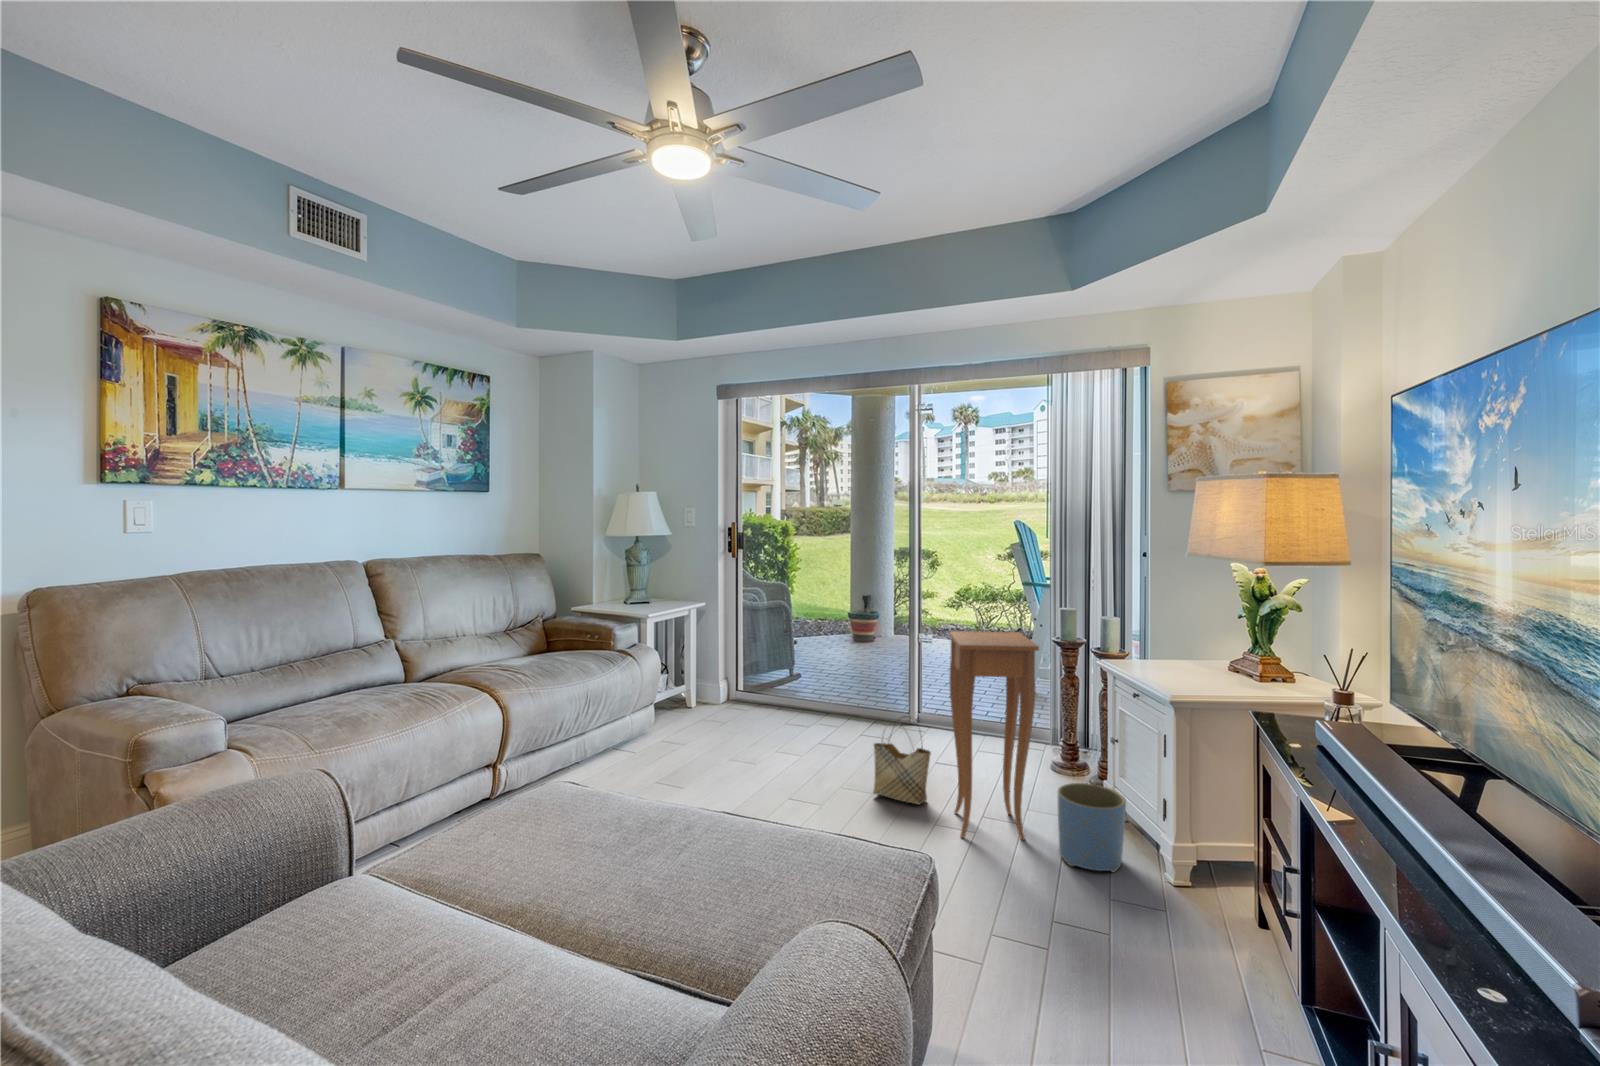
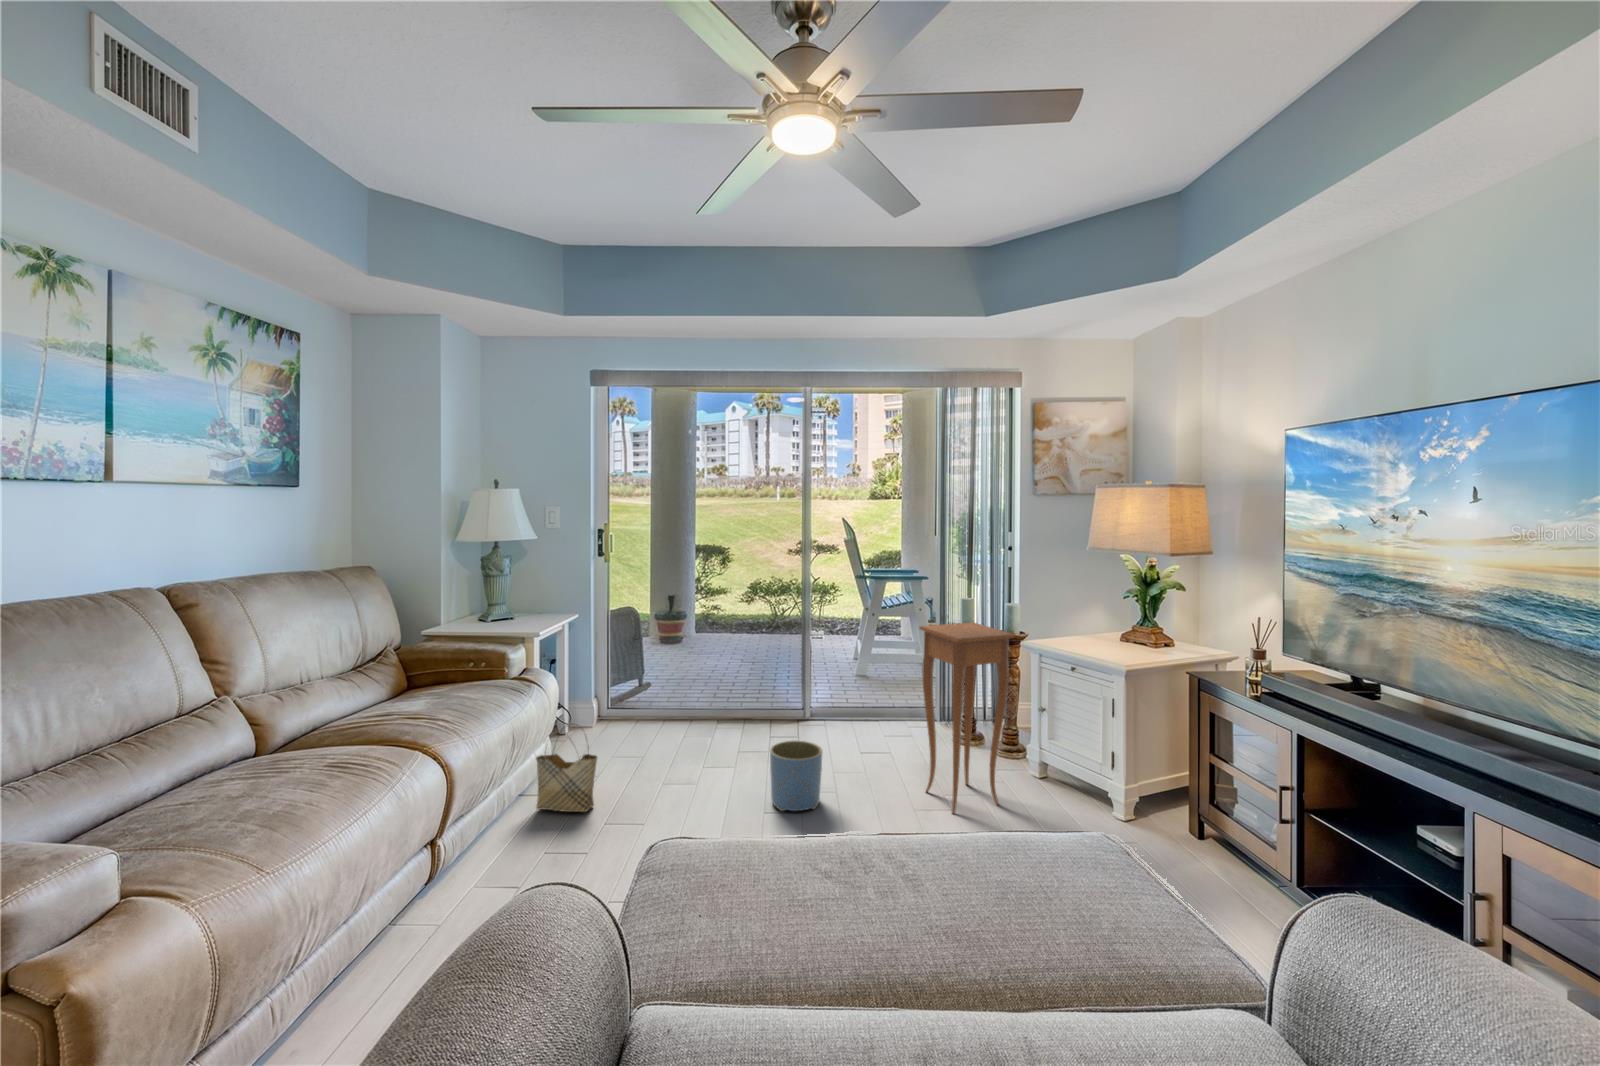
woven basket: present [873,716,931,805] -> present [536,724,597,812]
planter: present [1057,783,1126,872] -> present [770,741,823,811]

